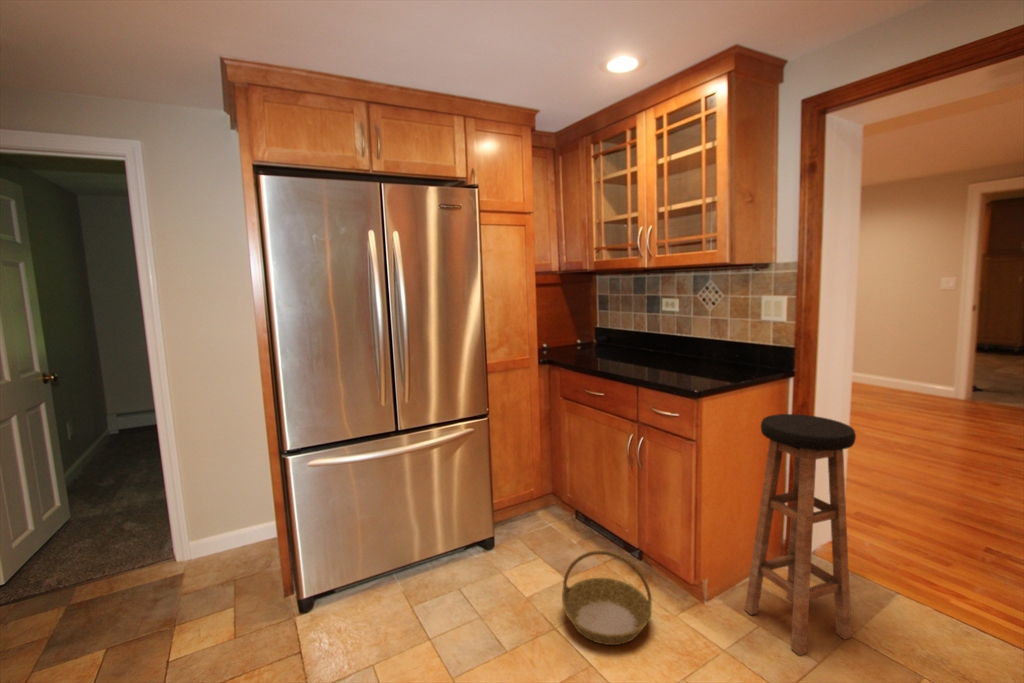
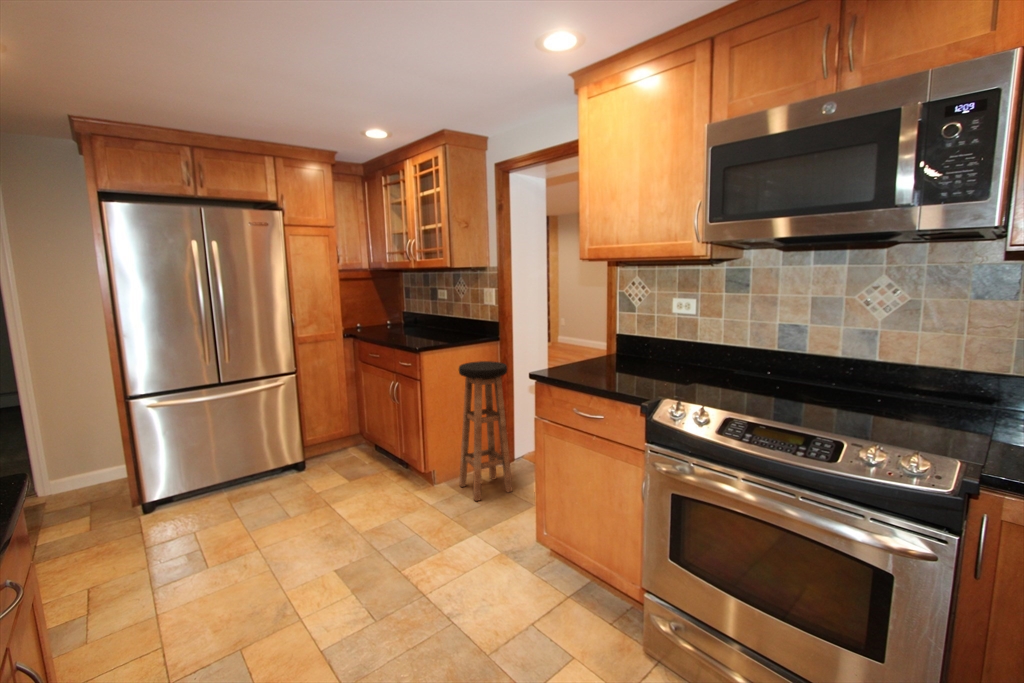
basket: present [562,551,652,645] -> none [337,452,396,508]

